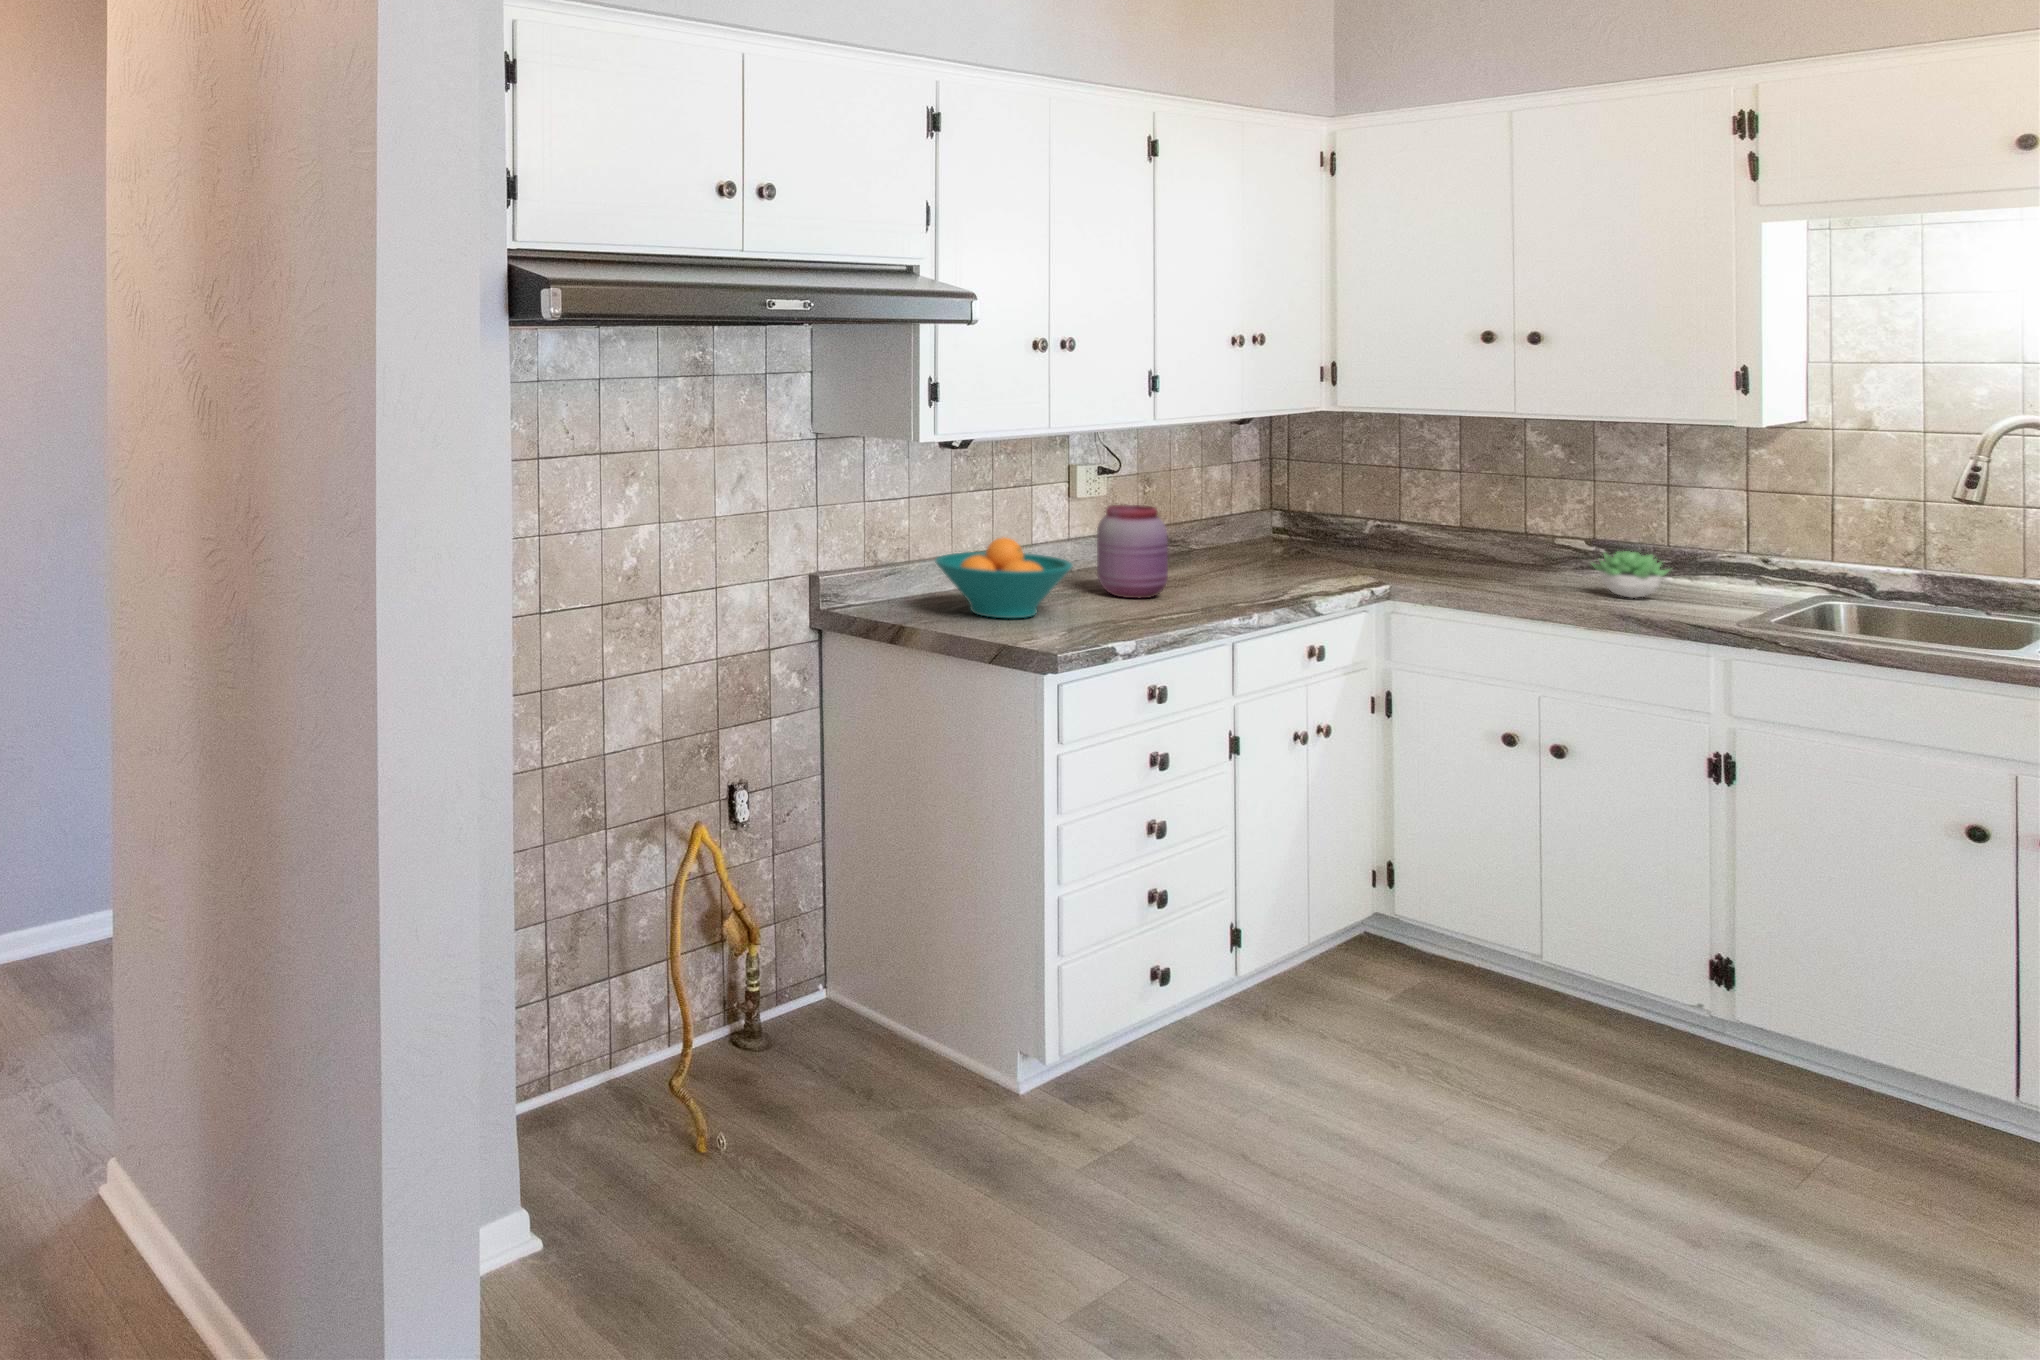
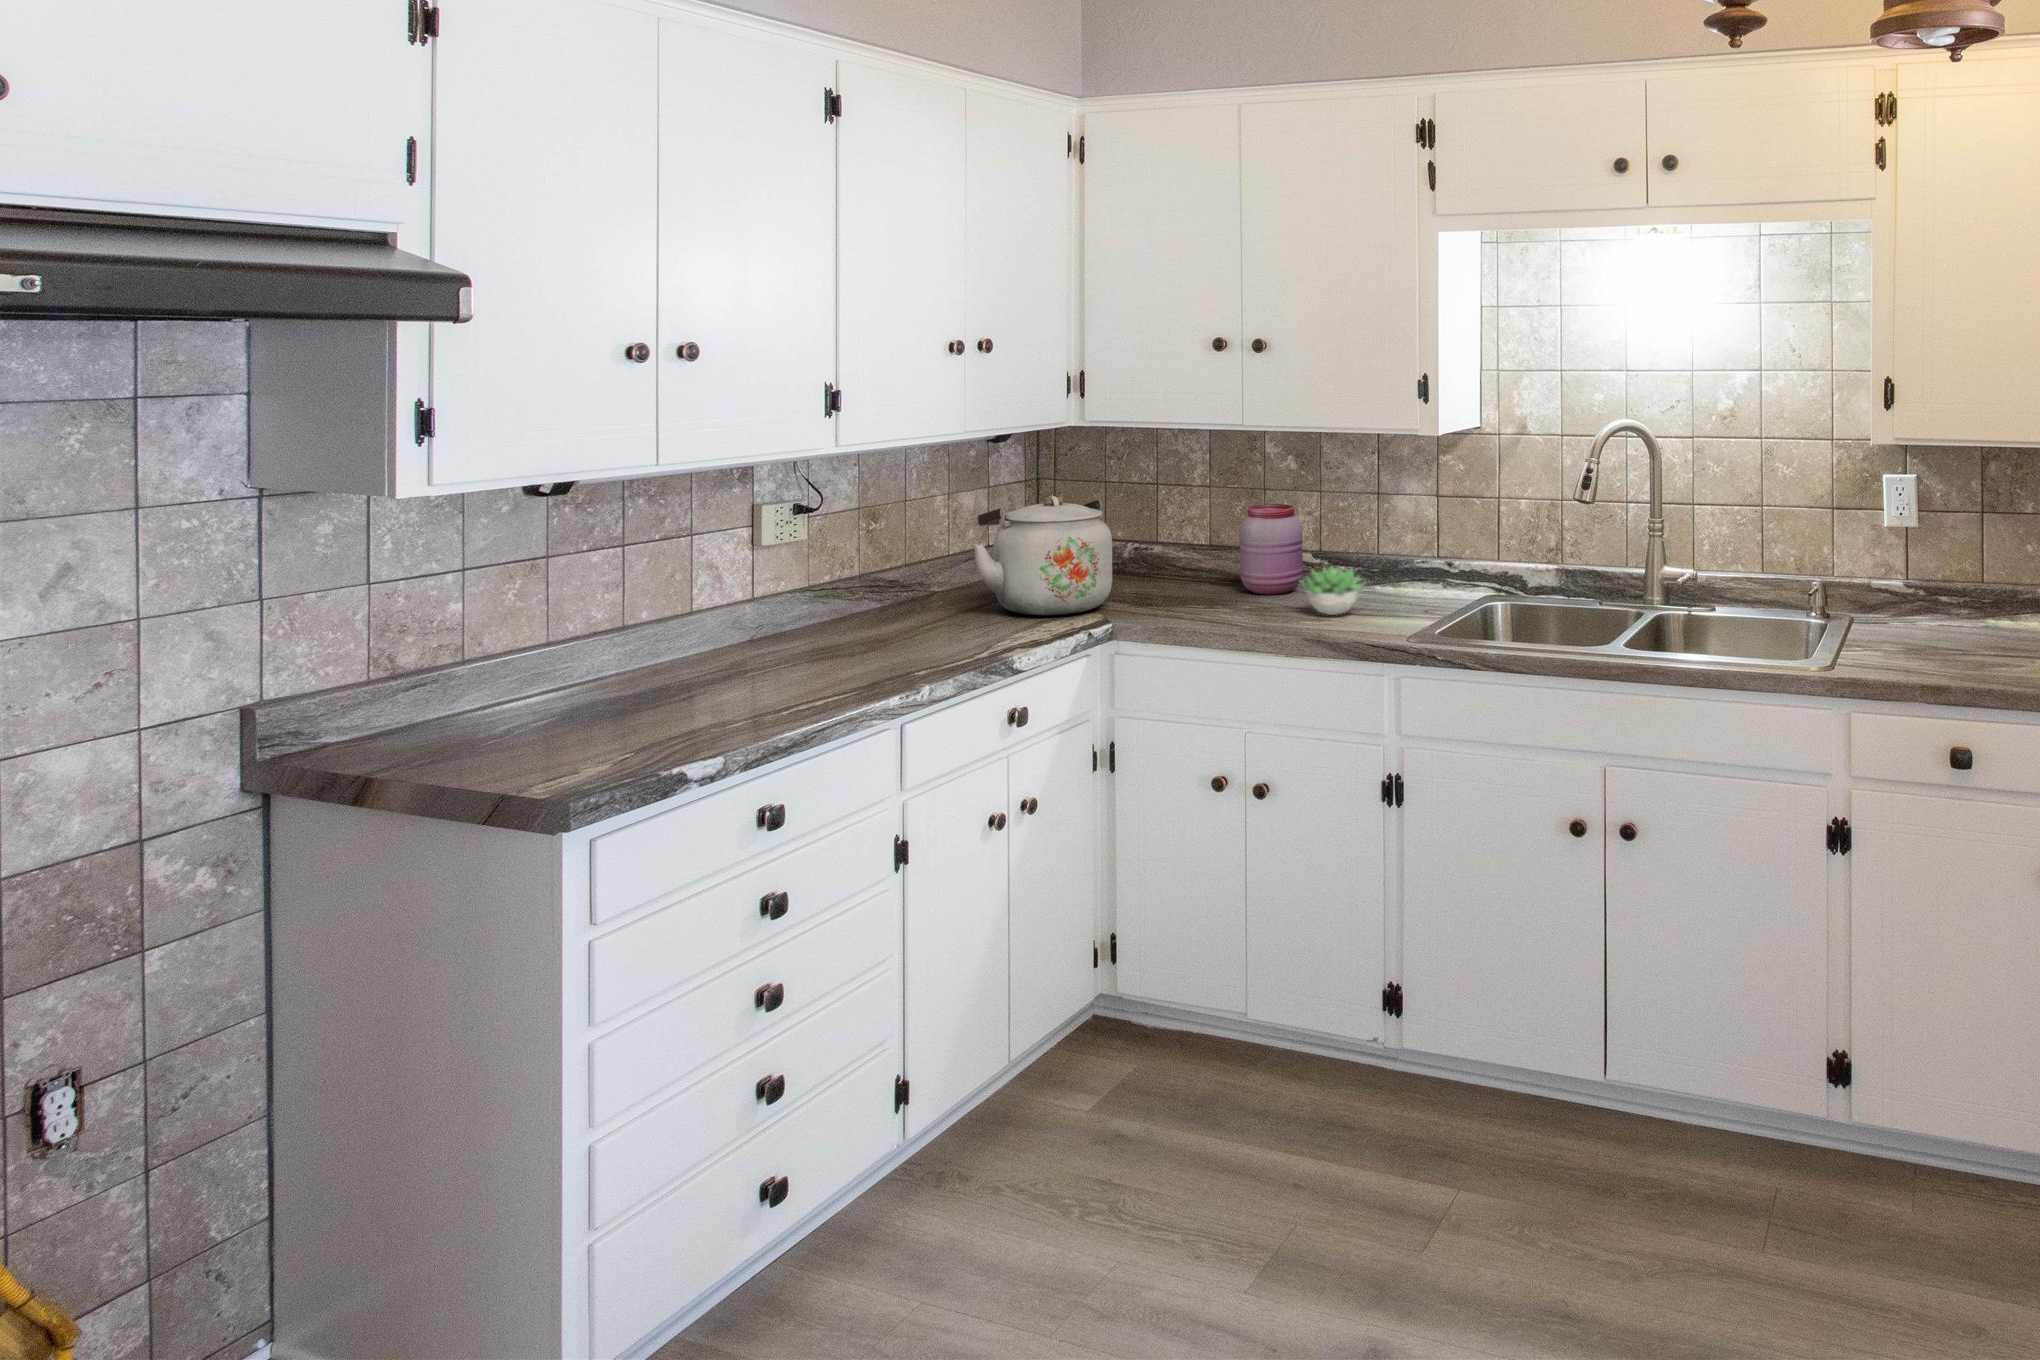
kettle: none [1244,470,1378,574] -> present [973,496,1112,615]
jar: present [1097,505,1168,598] -> present [1240,504,1303,594]
fruit bowl: present [935,537,1072,618] -> none [457,624,669,741]

